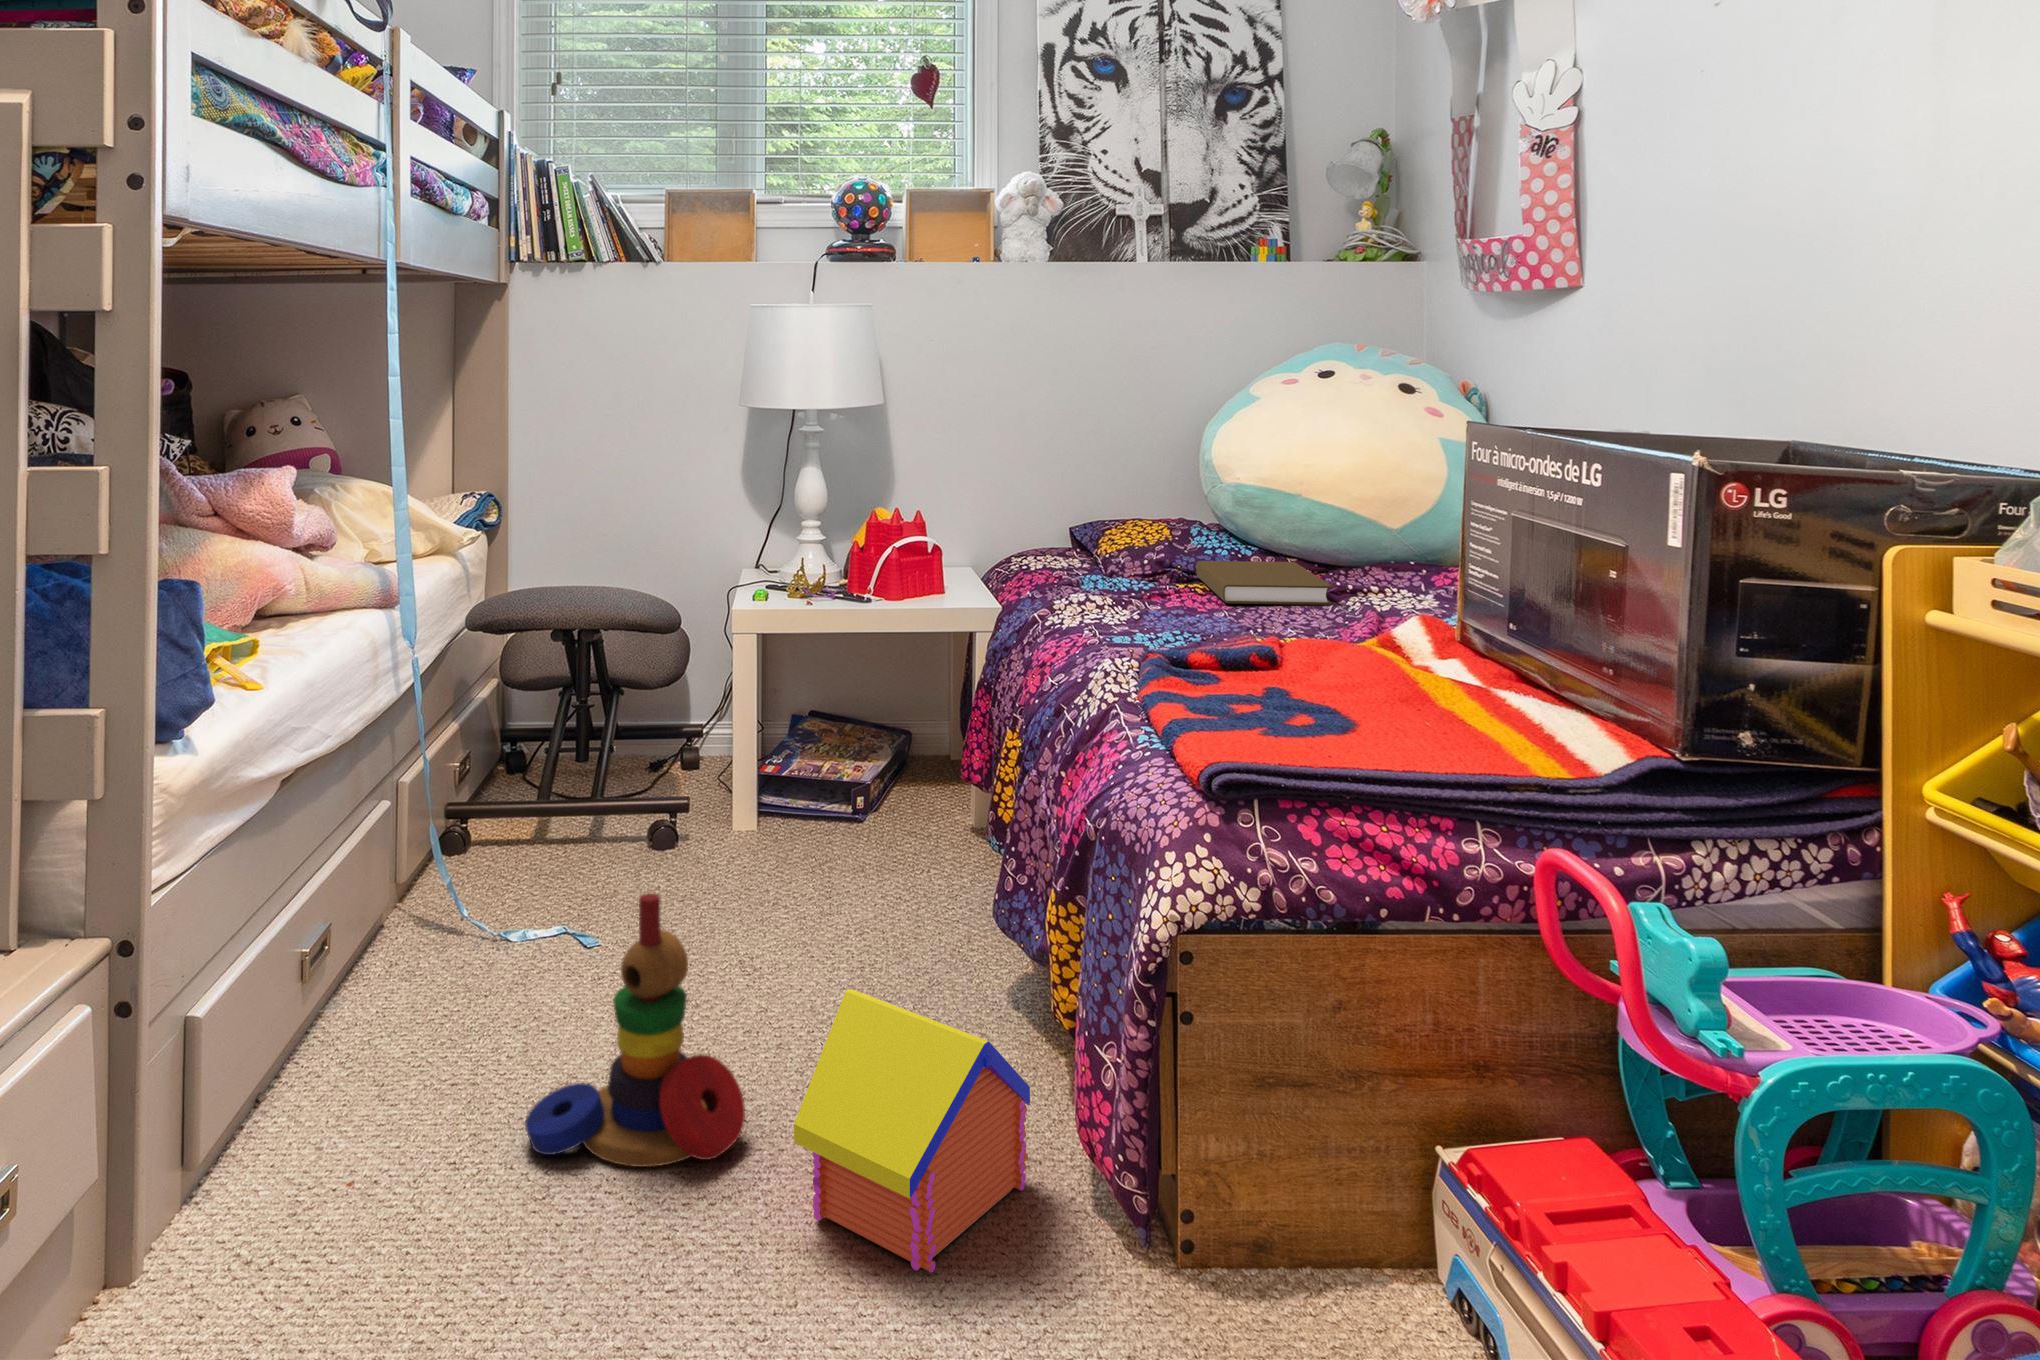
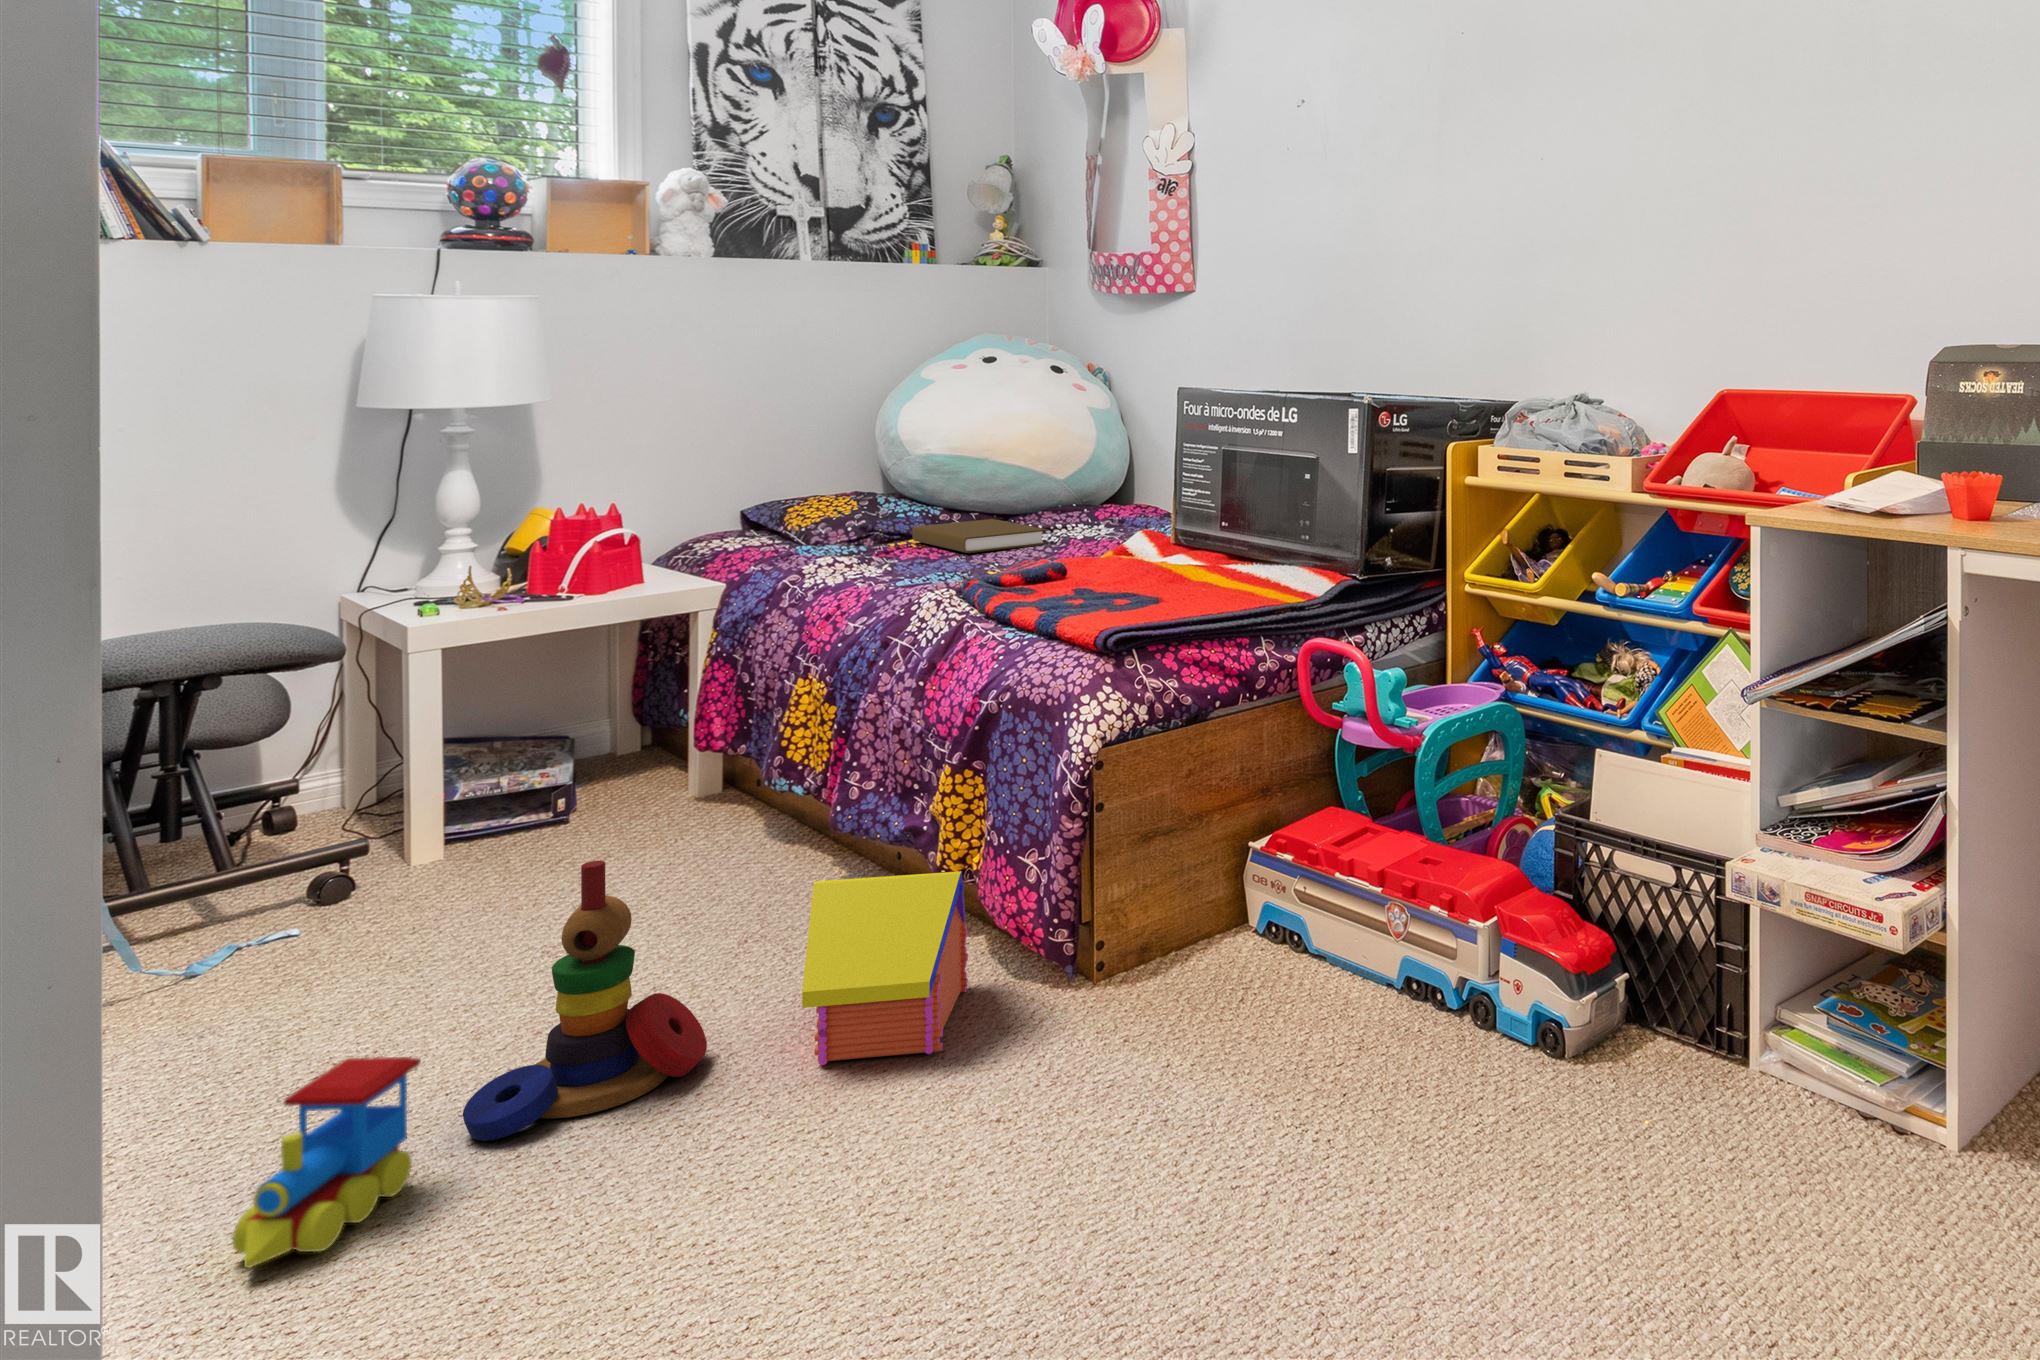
toy train: none [304,1023,474,1210] -> present [233,1057,421,1268]

